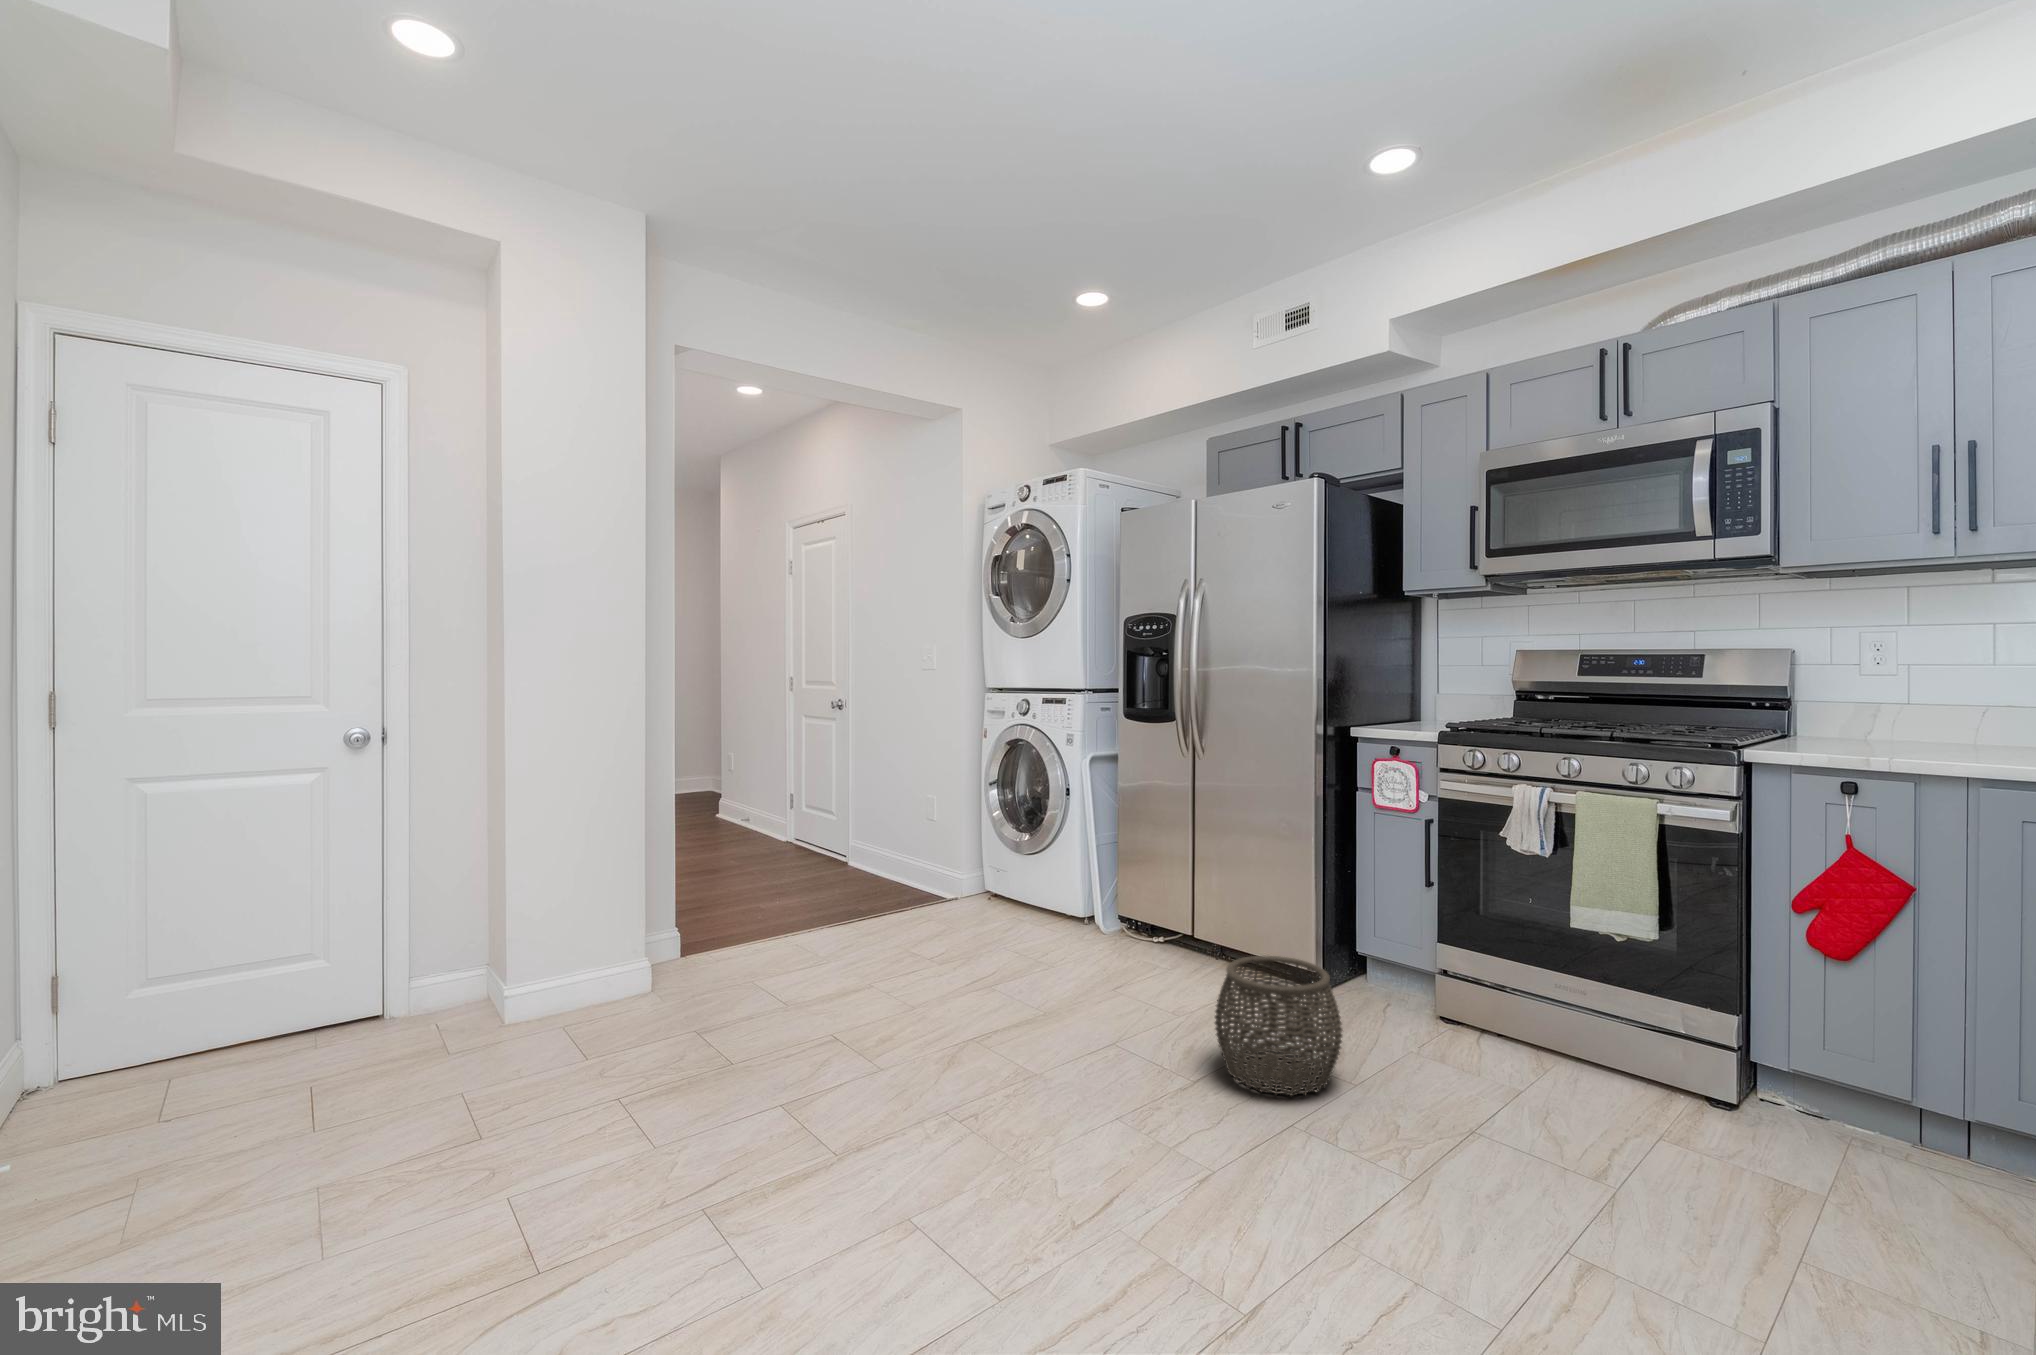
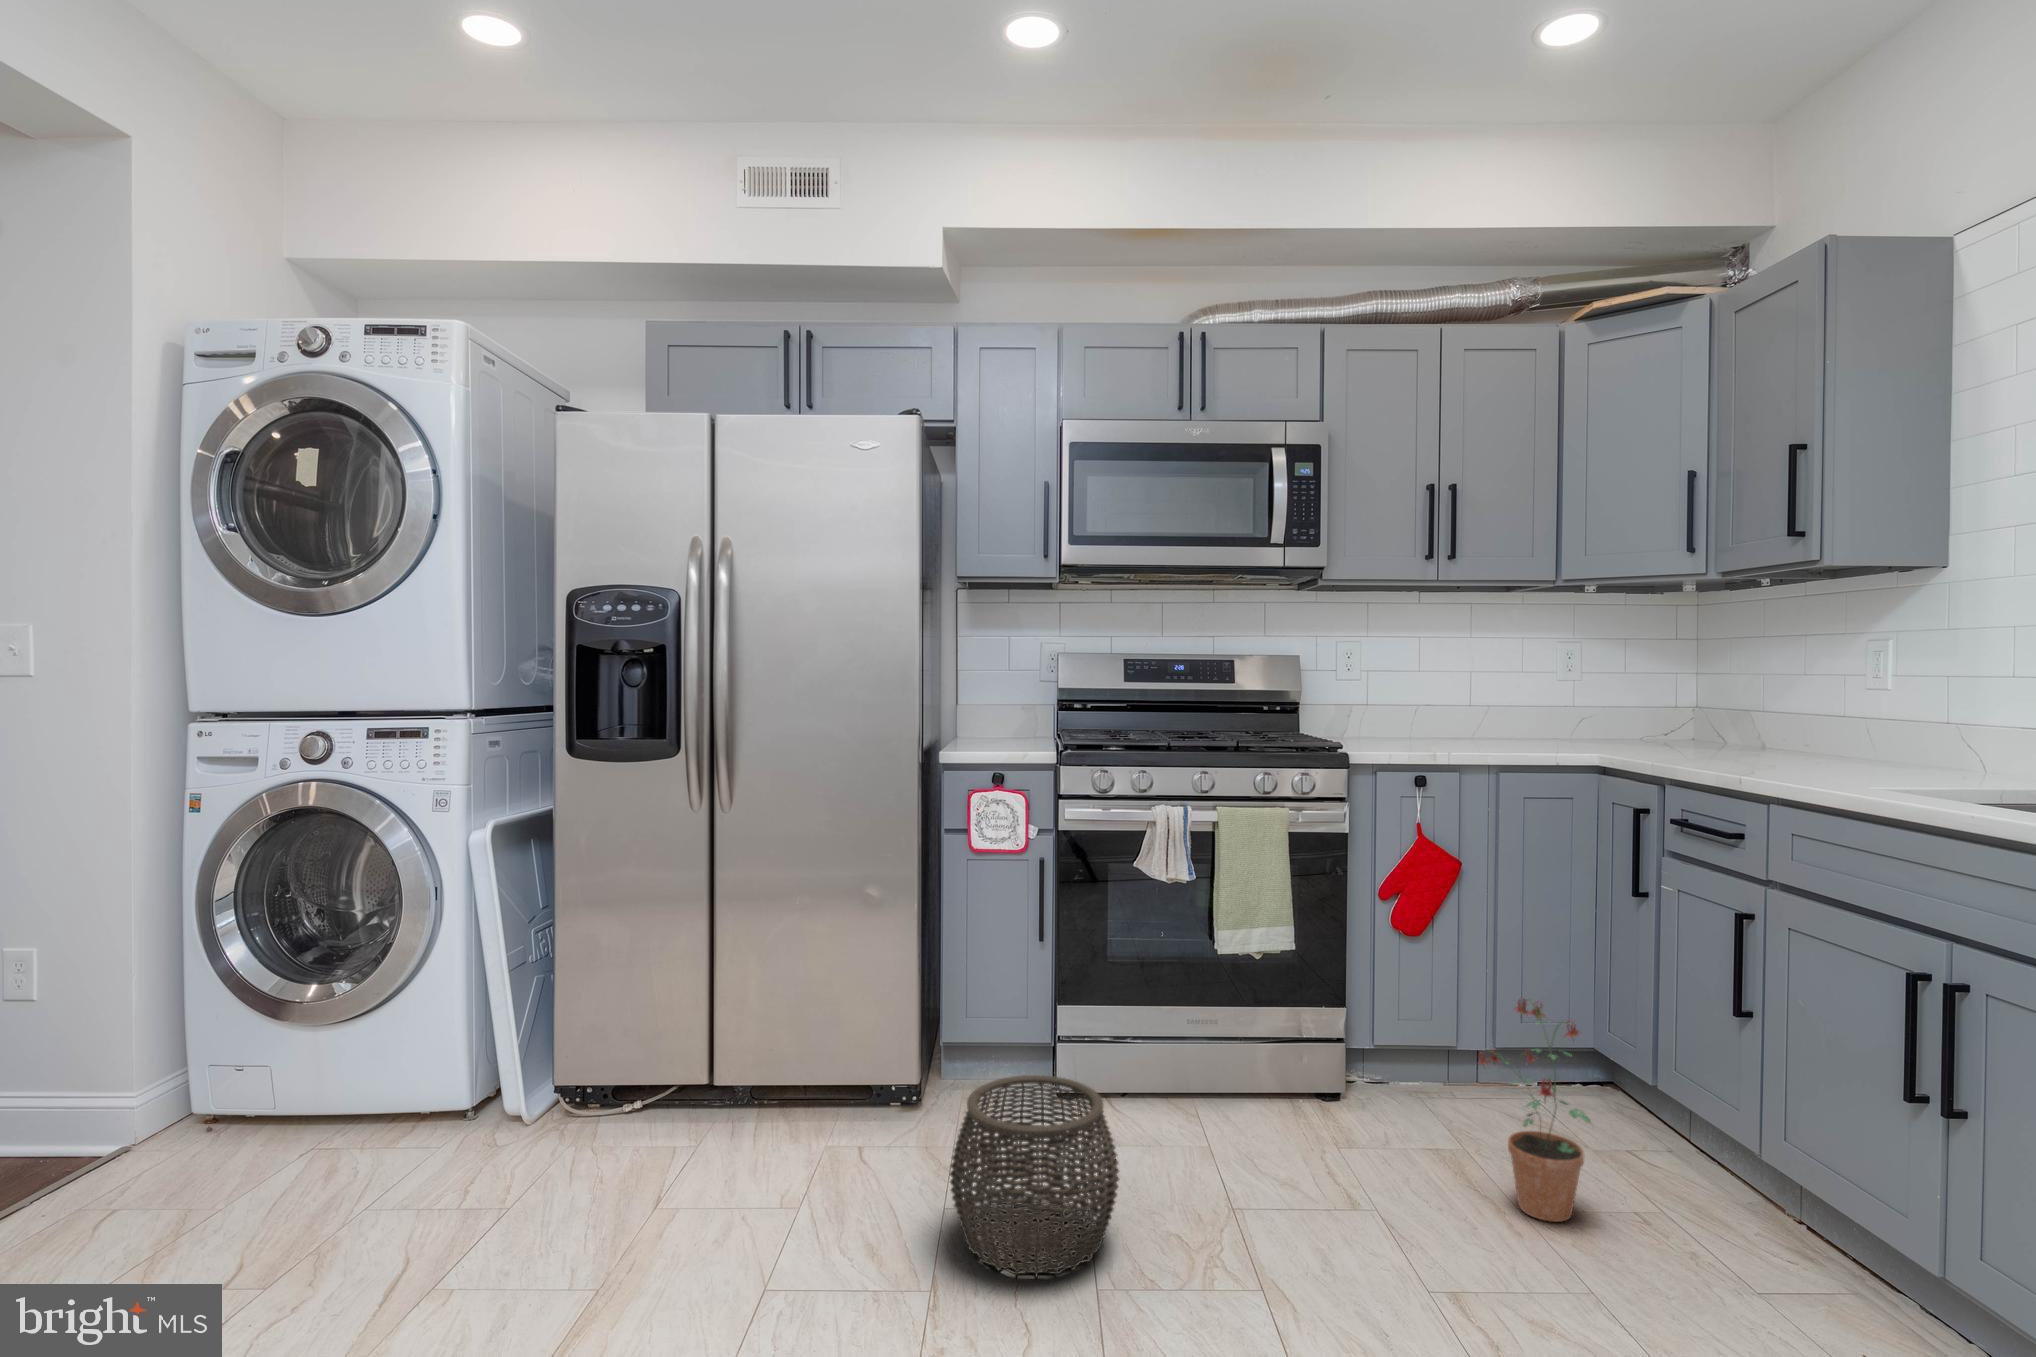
potted plant: none [1738,1020,1862,1279] -> present [1479,999,1590,1222]

